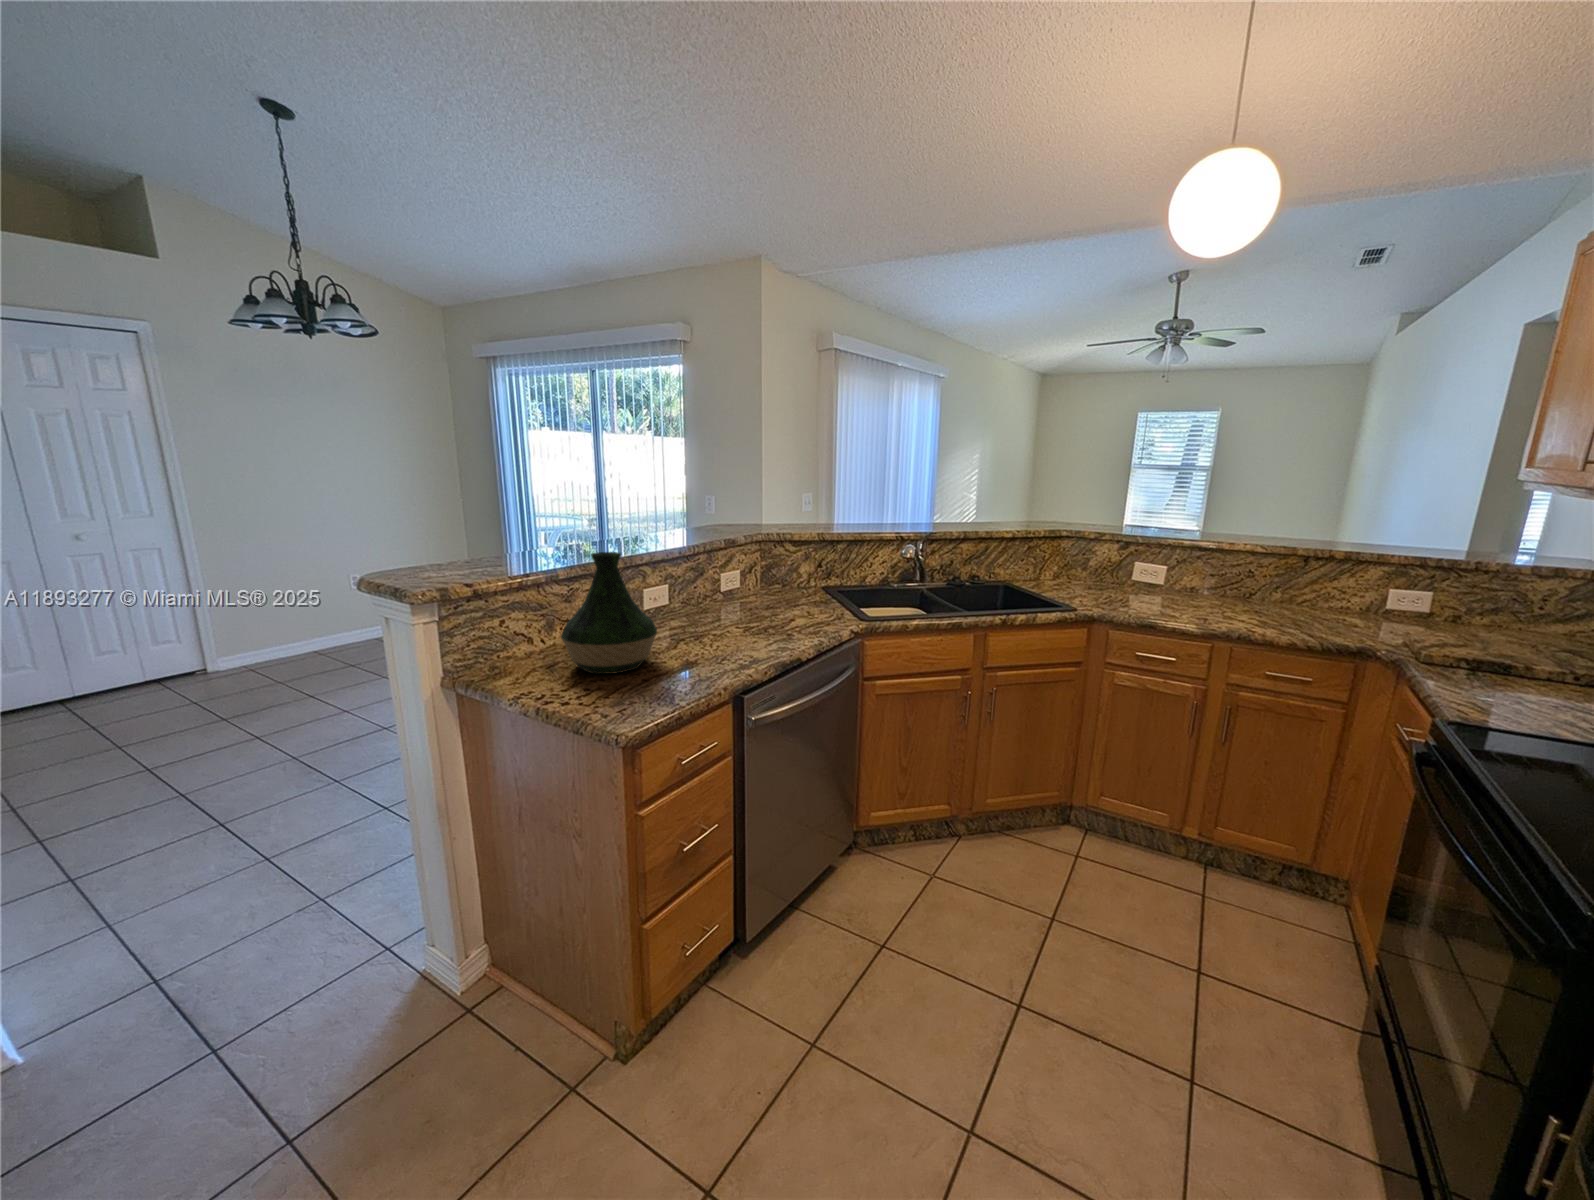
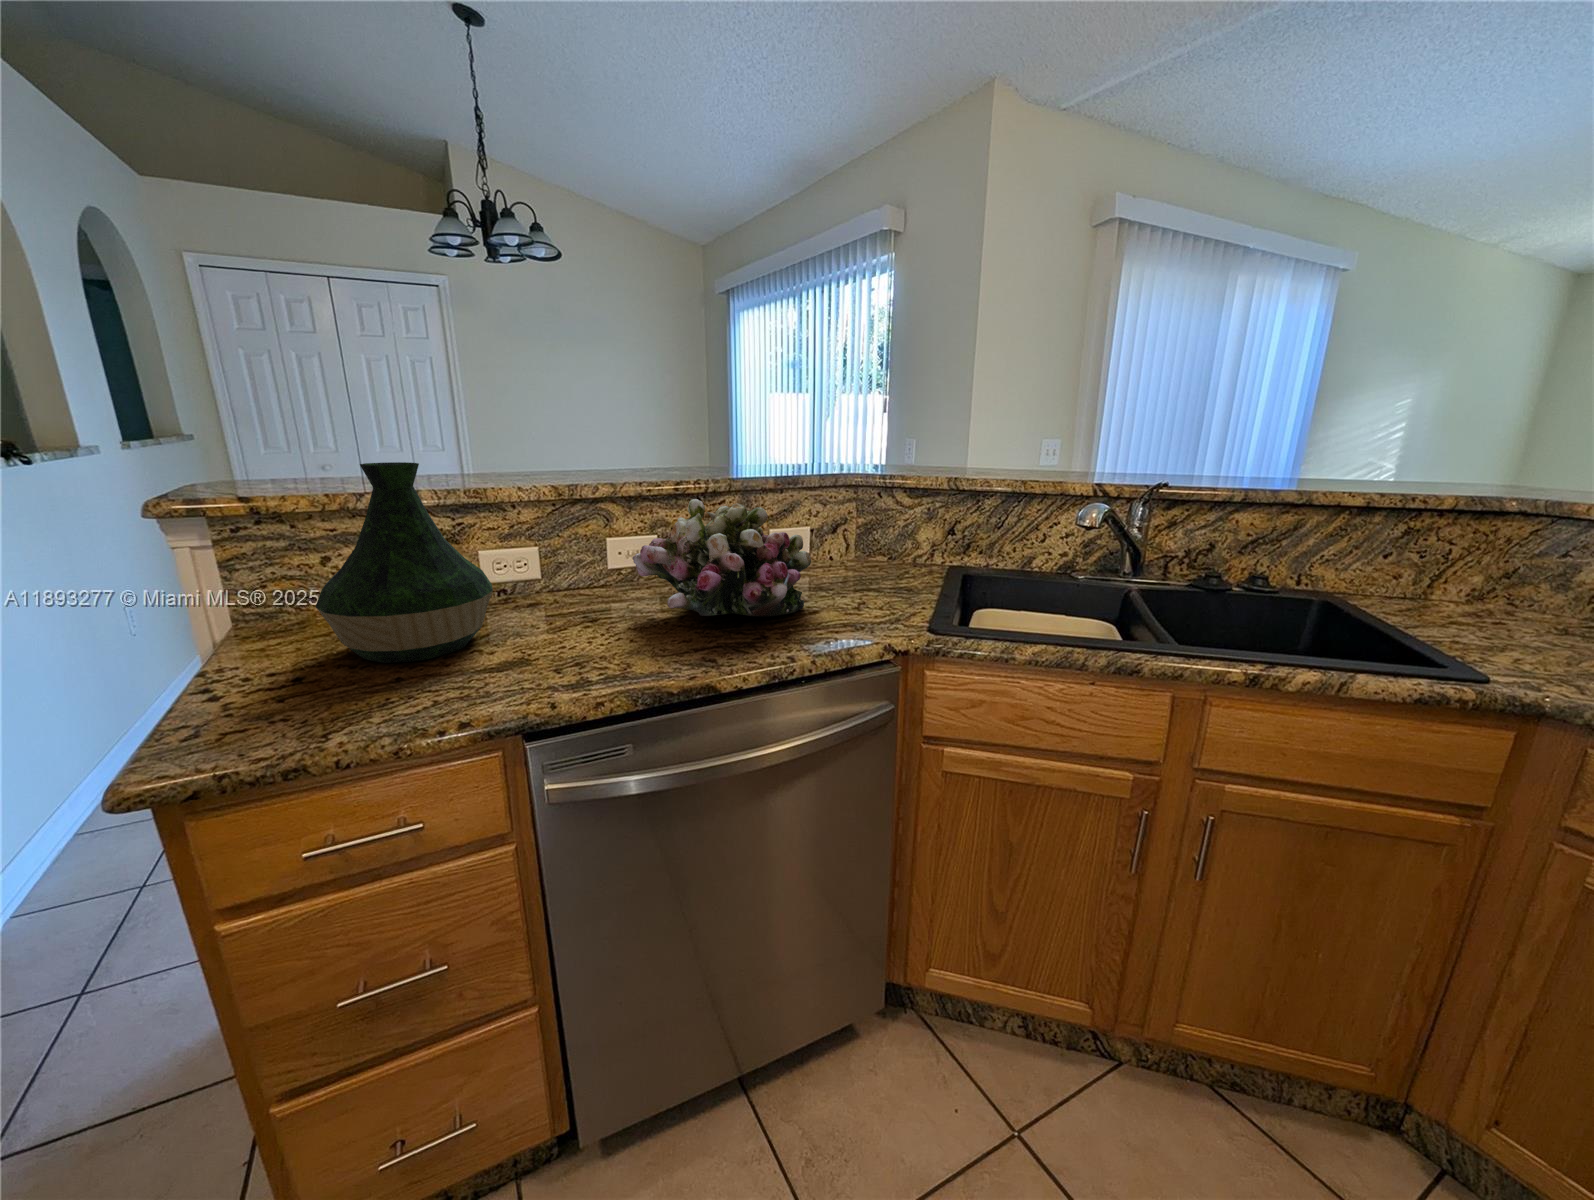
flower arrangement: none [696,559,795,626] -> present [632,499,811,616]

